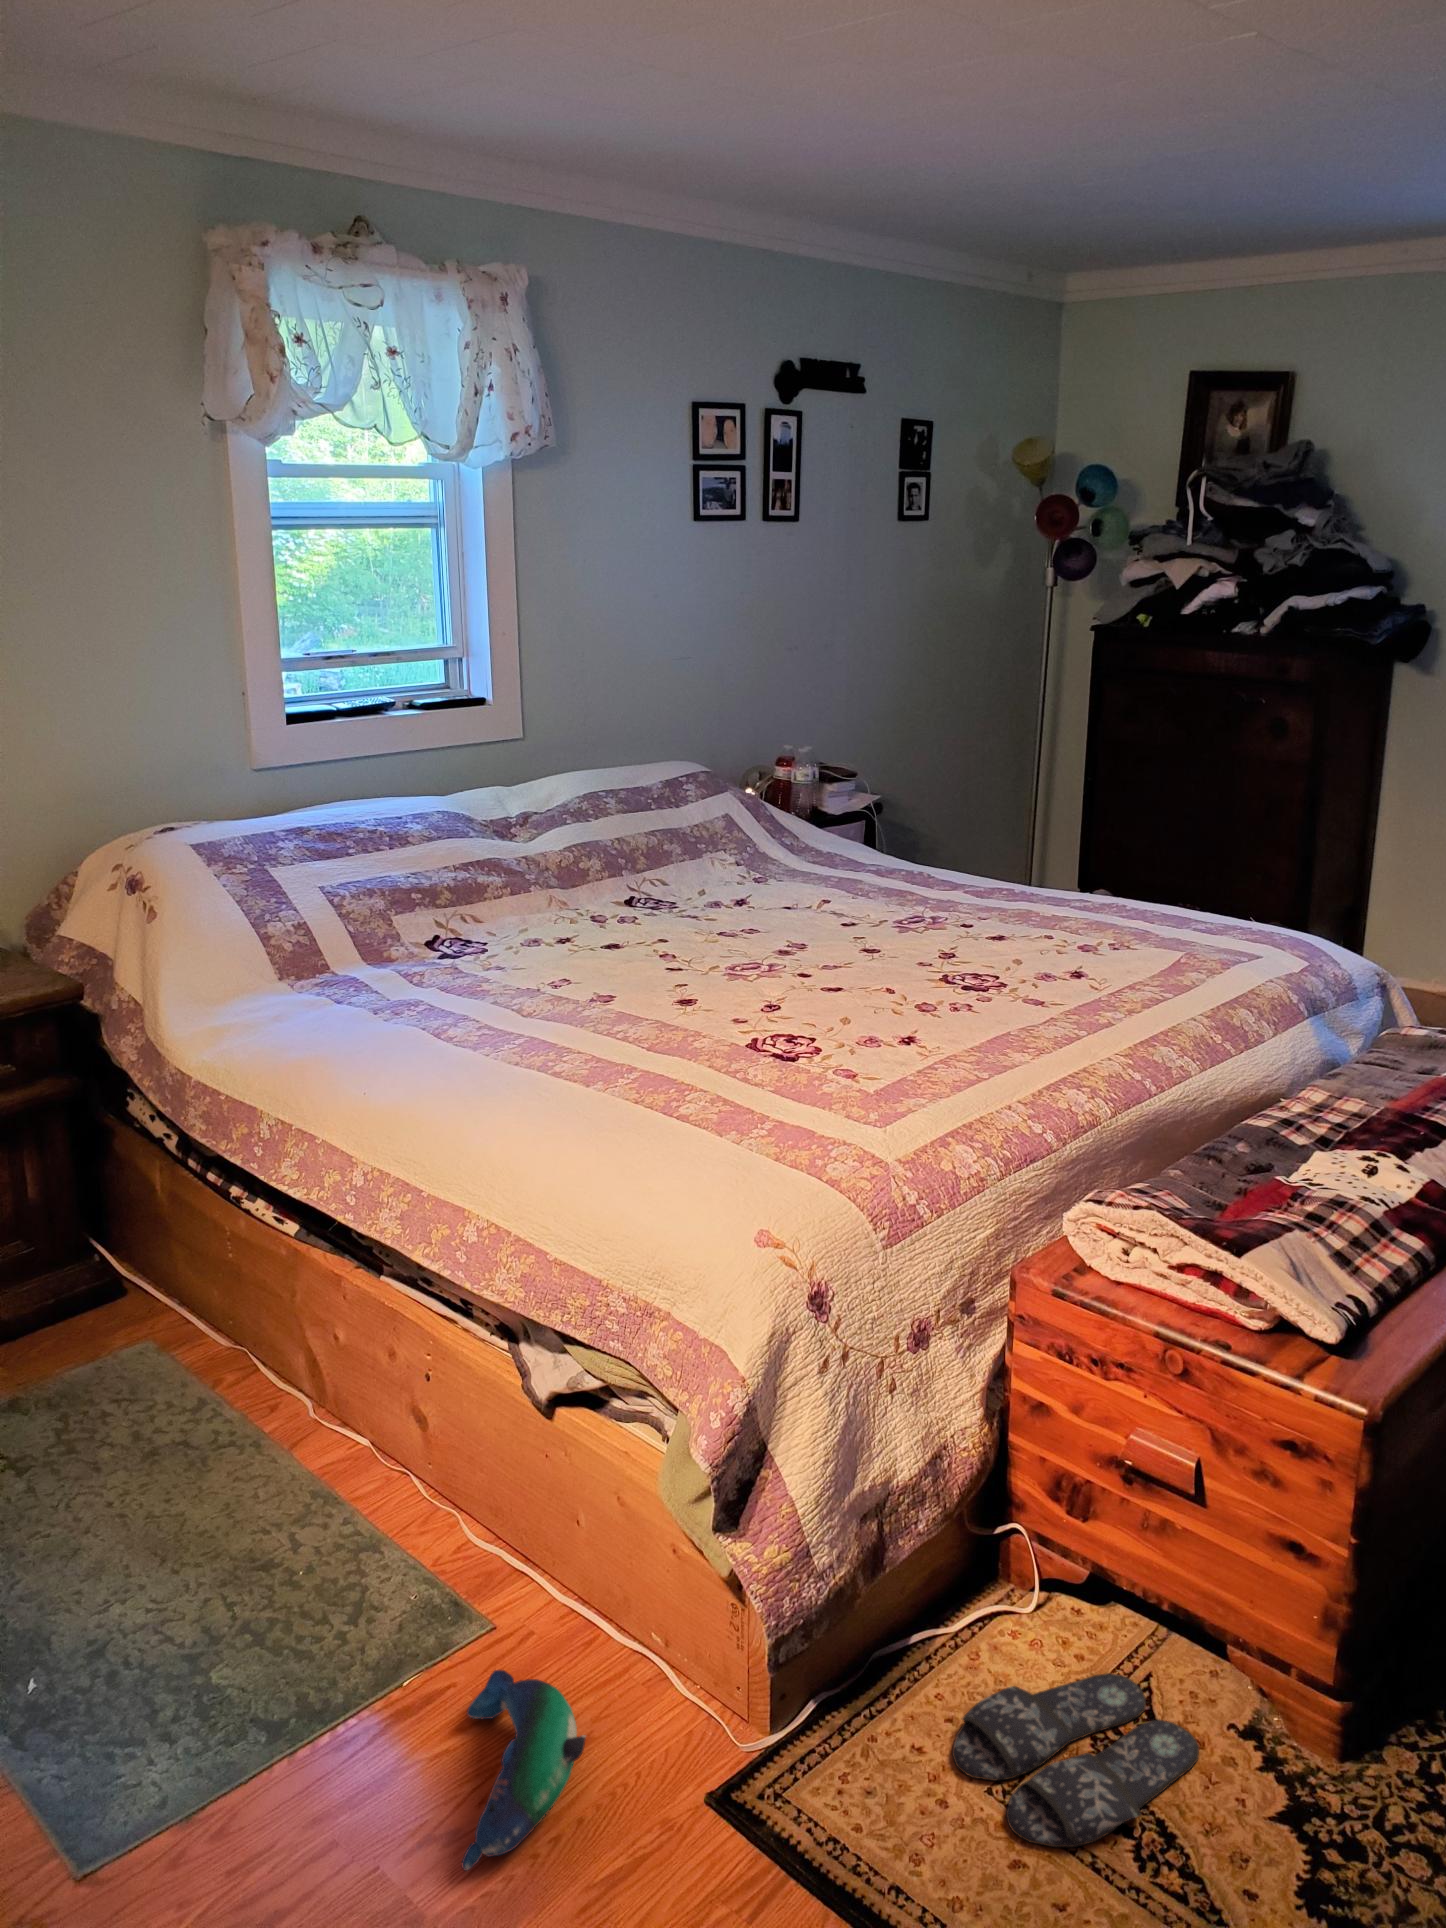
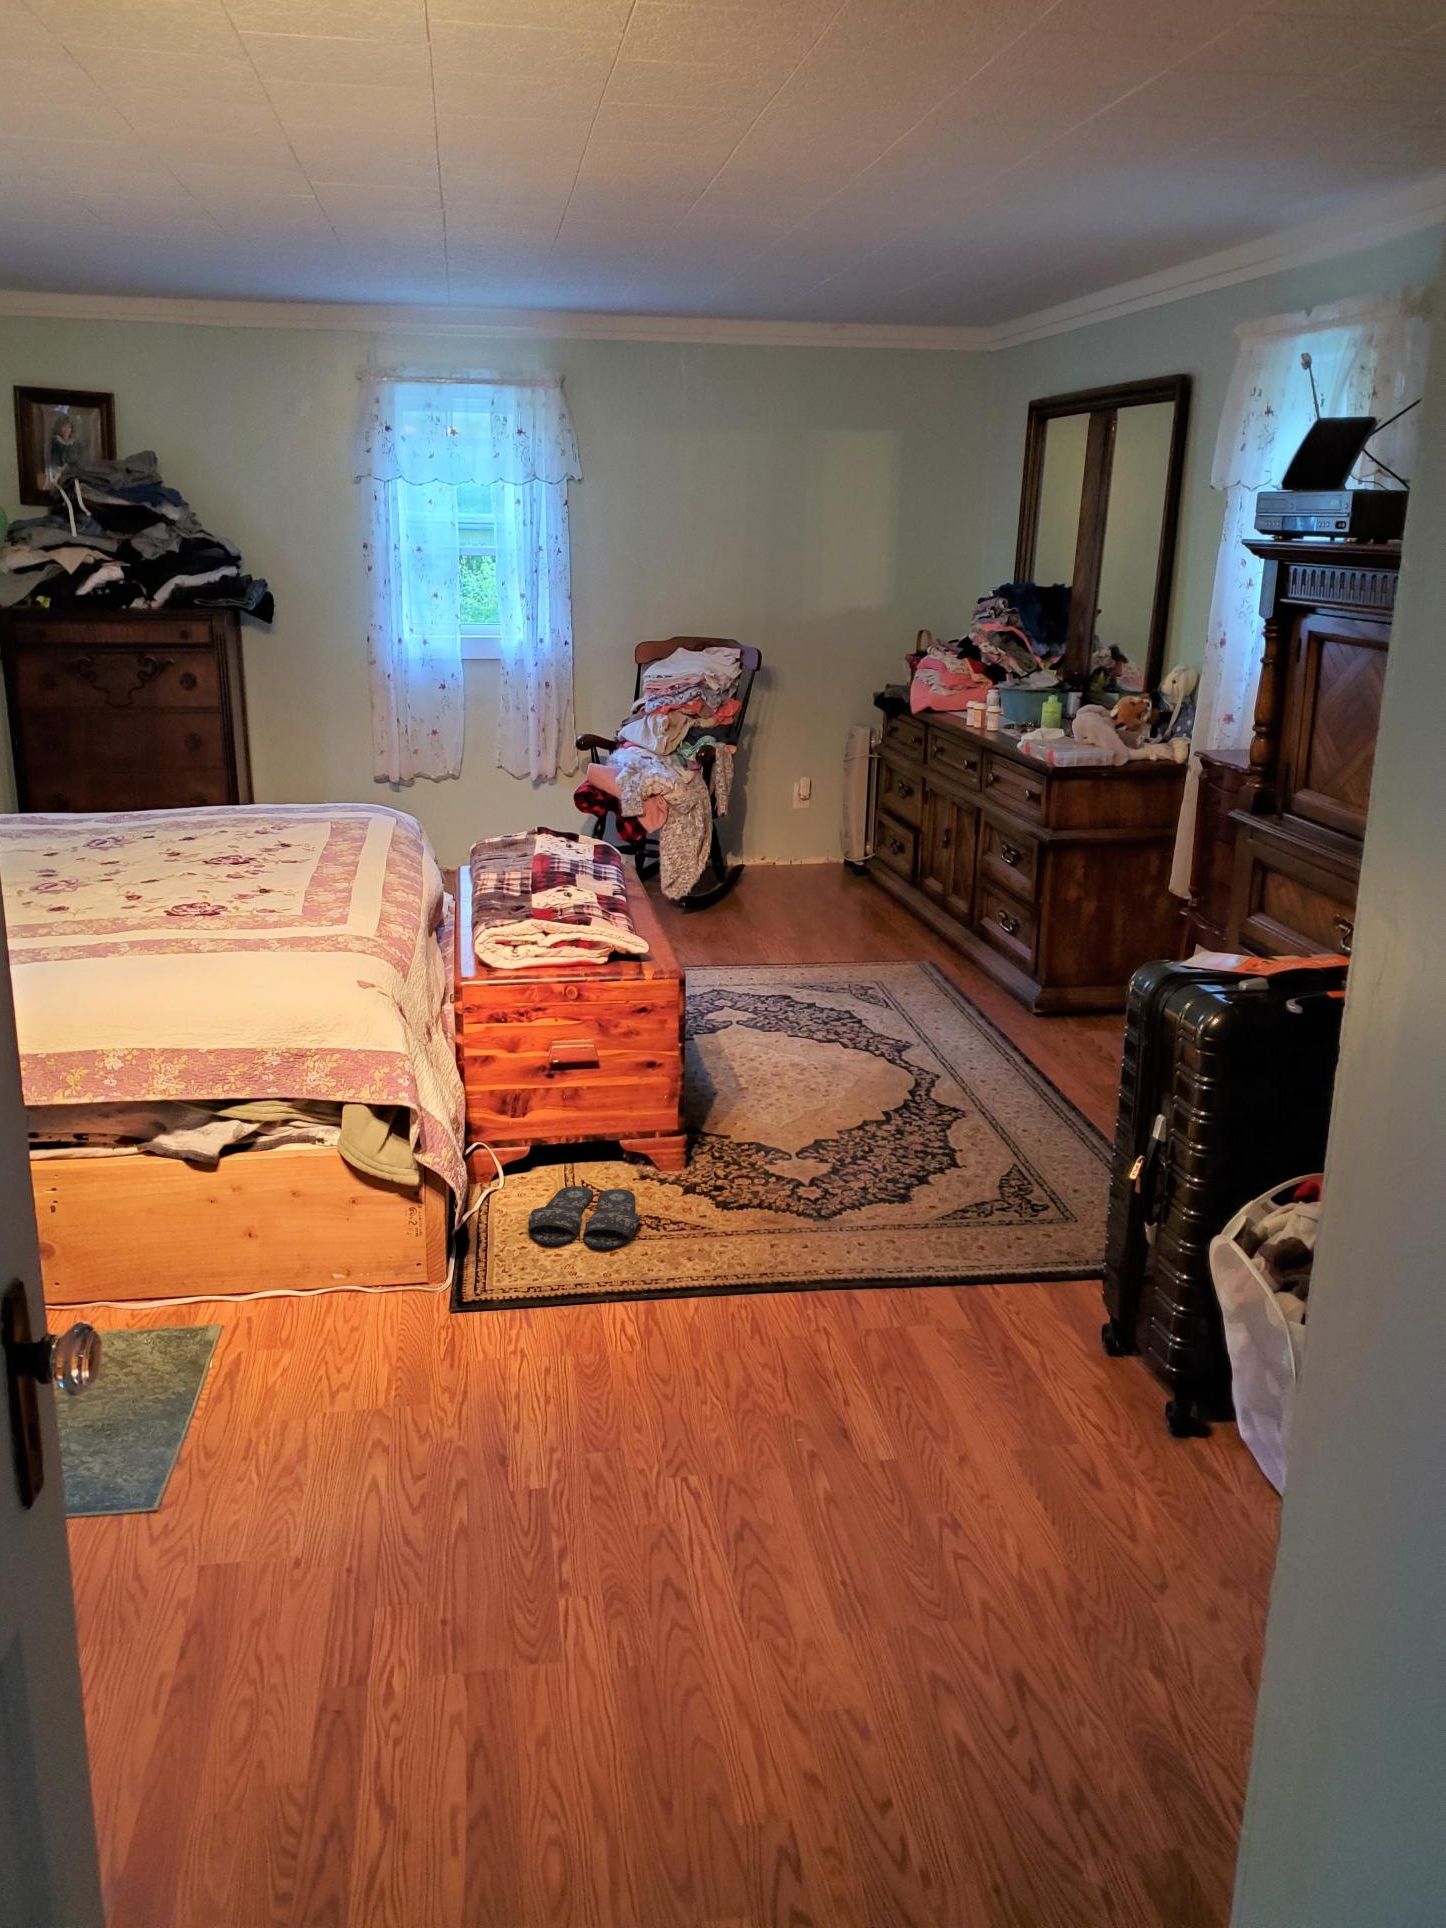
plush toy: present [462,1670,586,1871] -> none [270,1304,403,1397]

